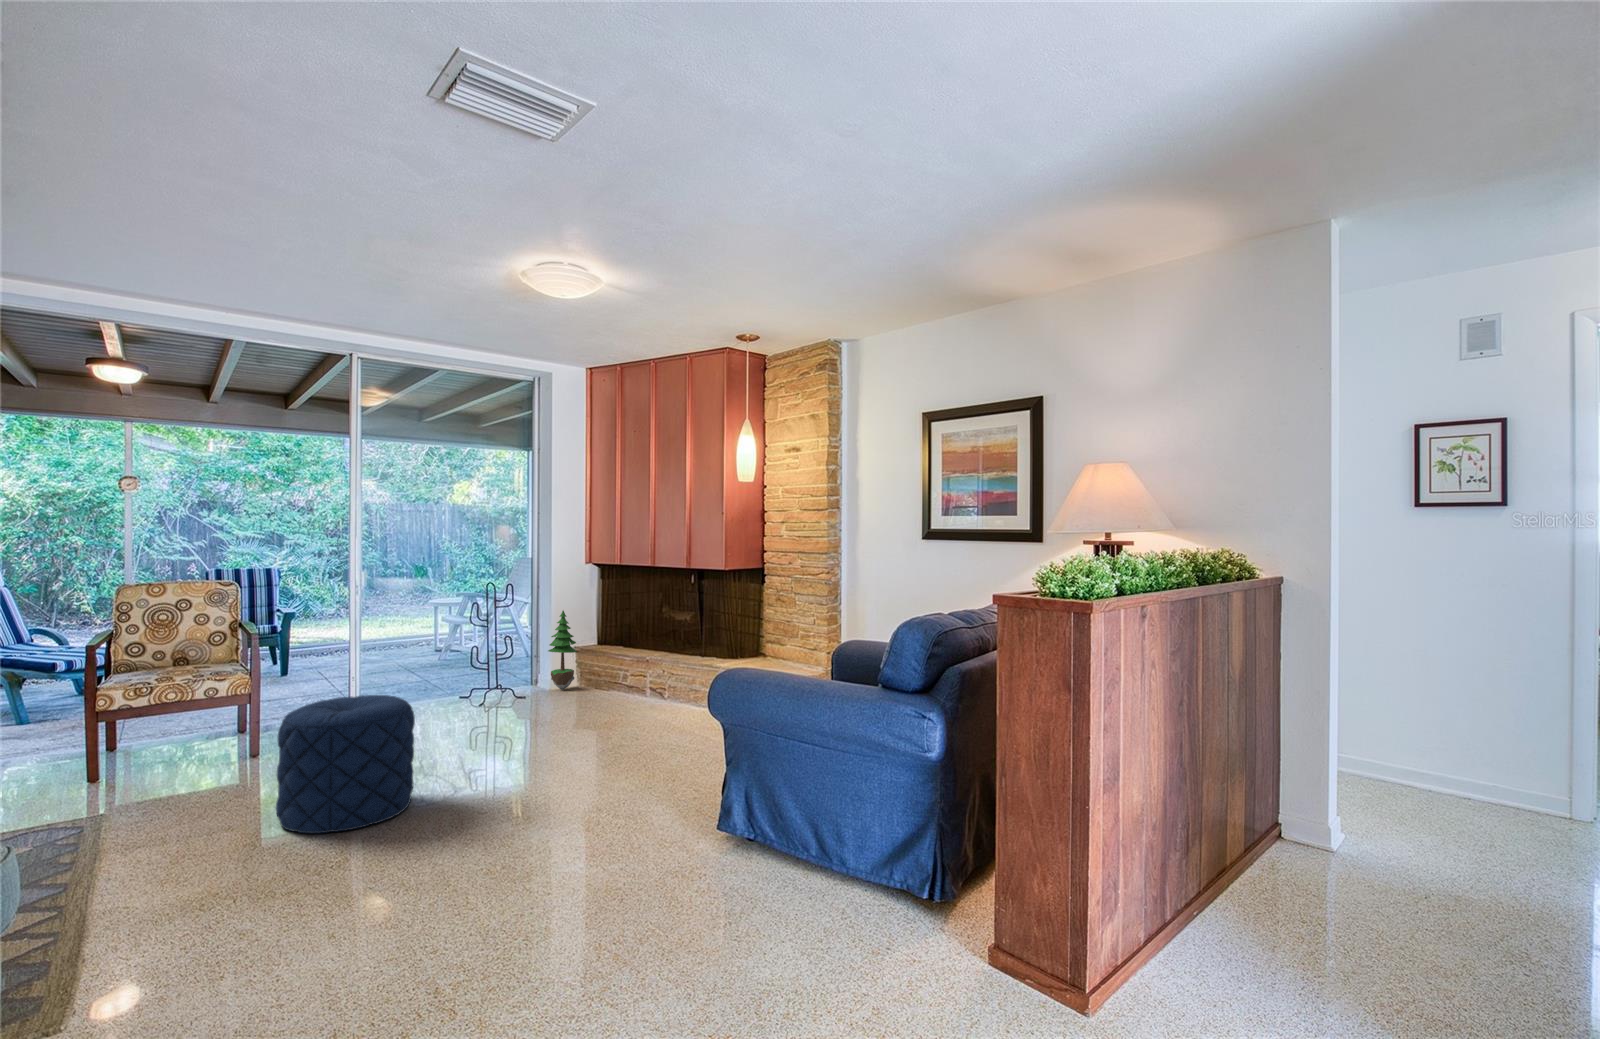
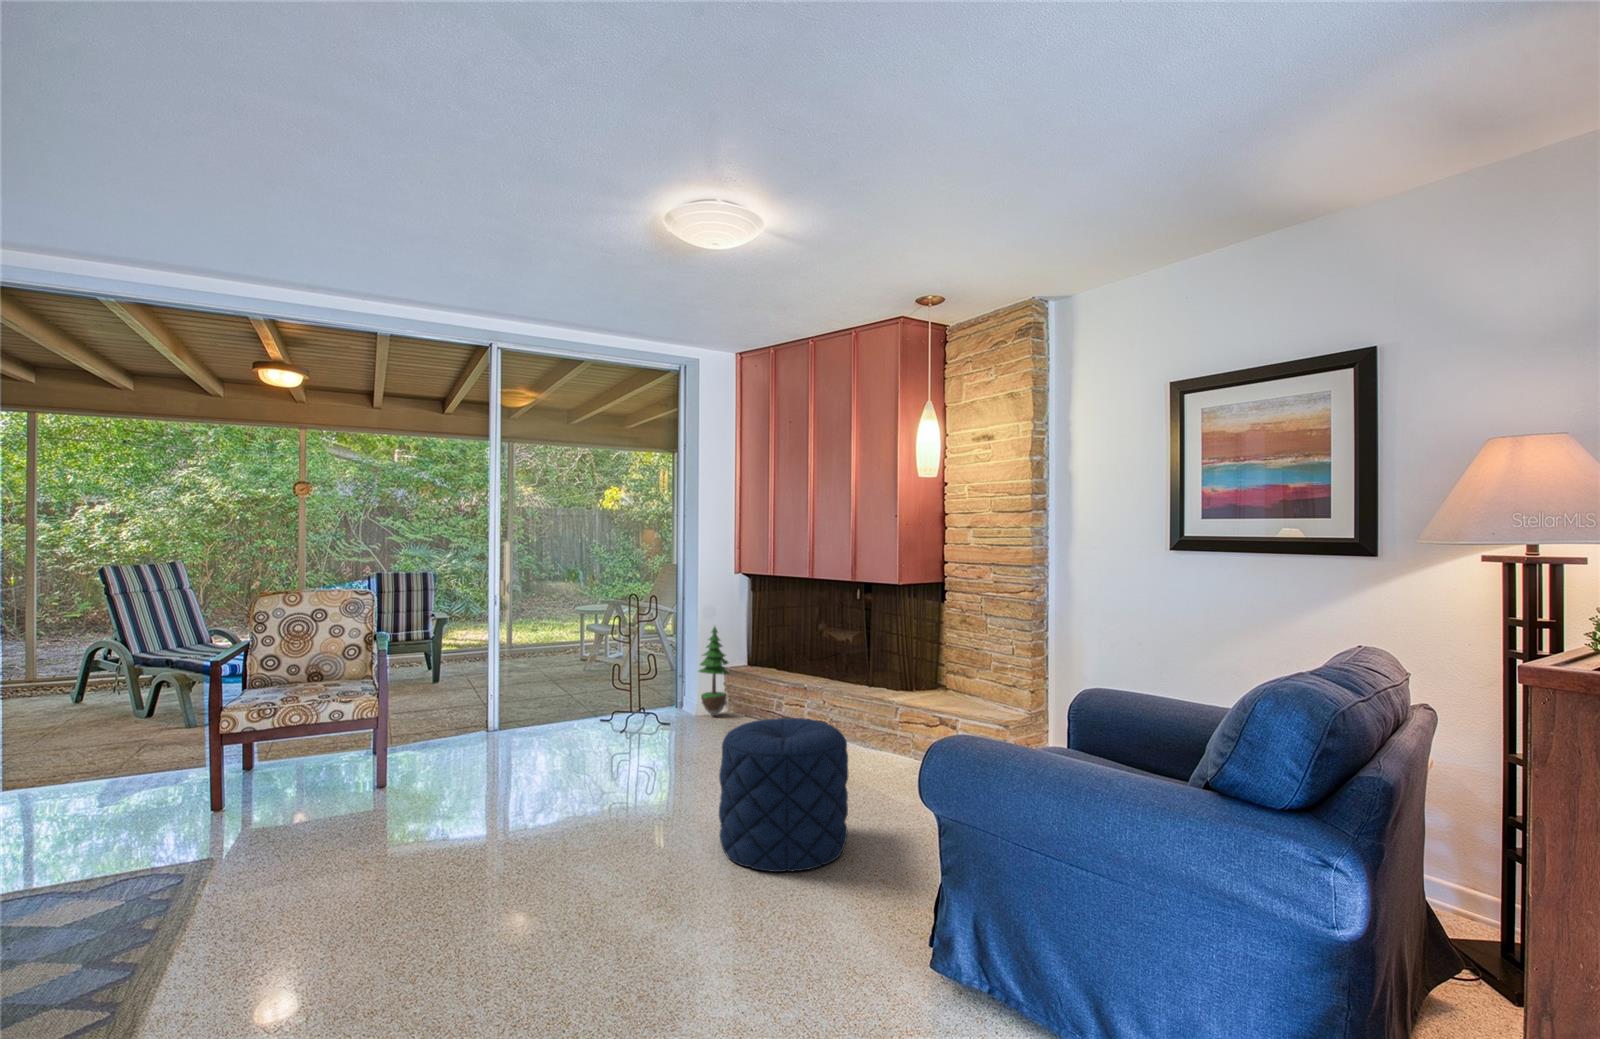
pouf: present [276,695,415,833] -> present [719,718,848,872]

